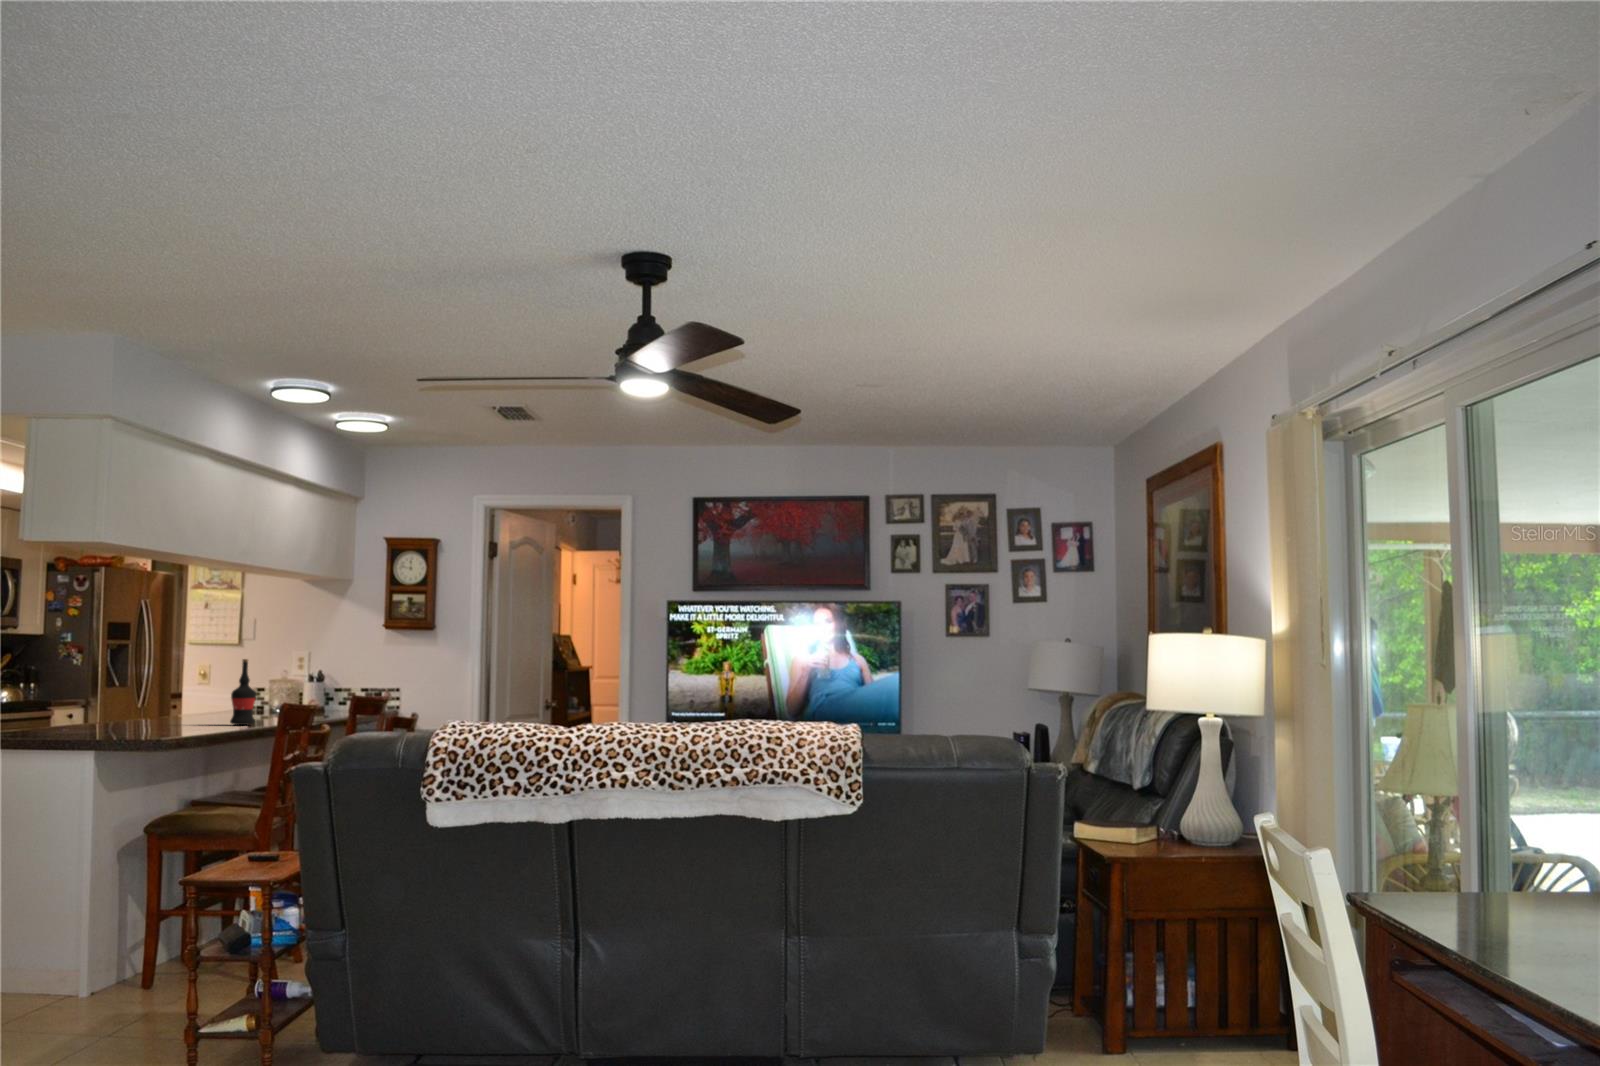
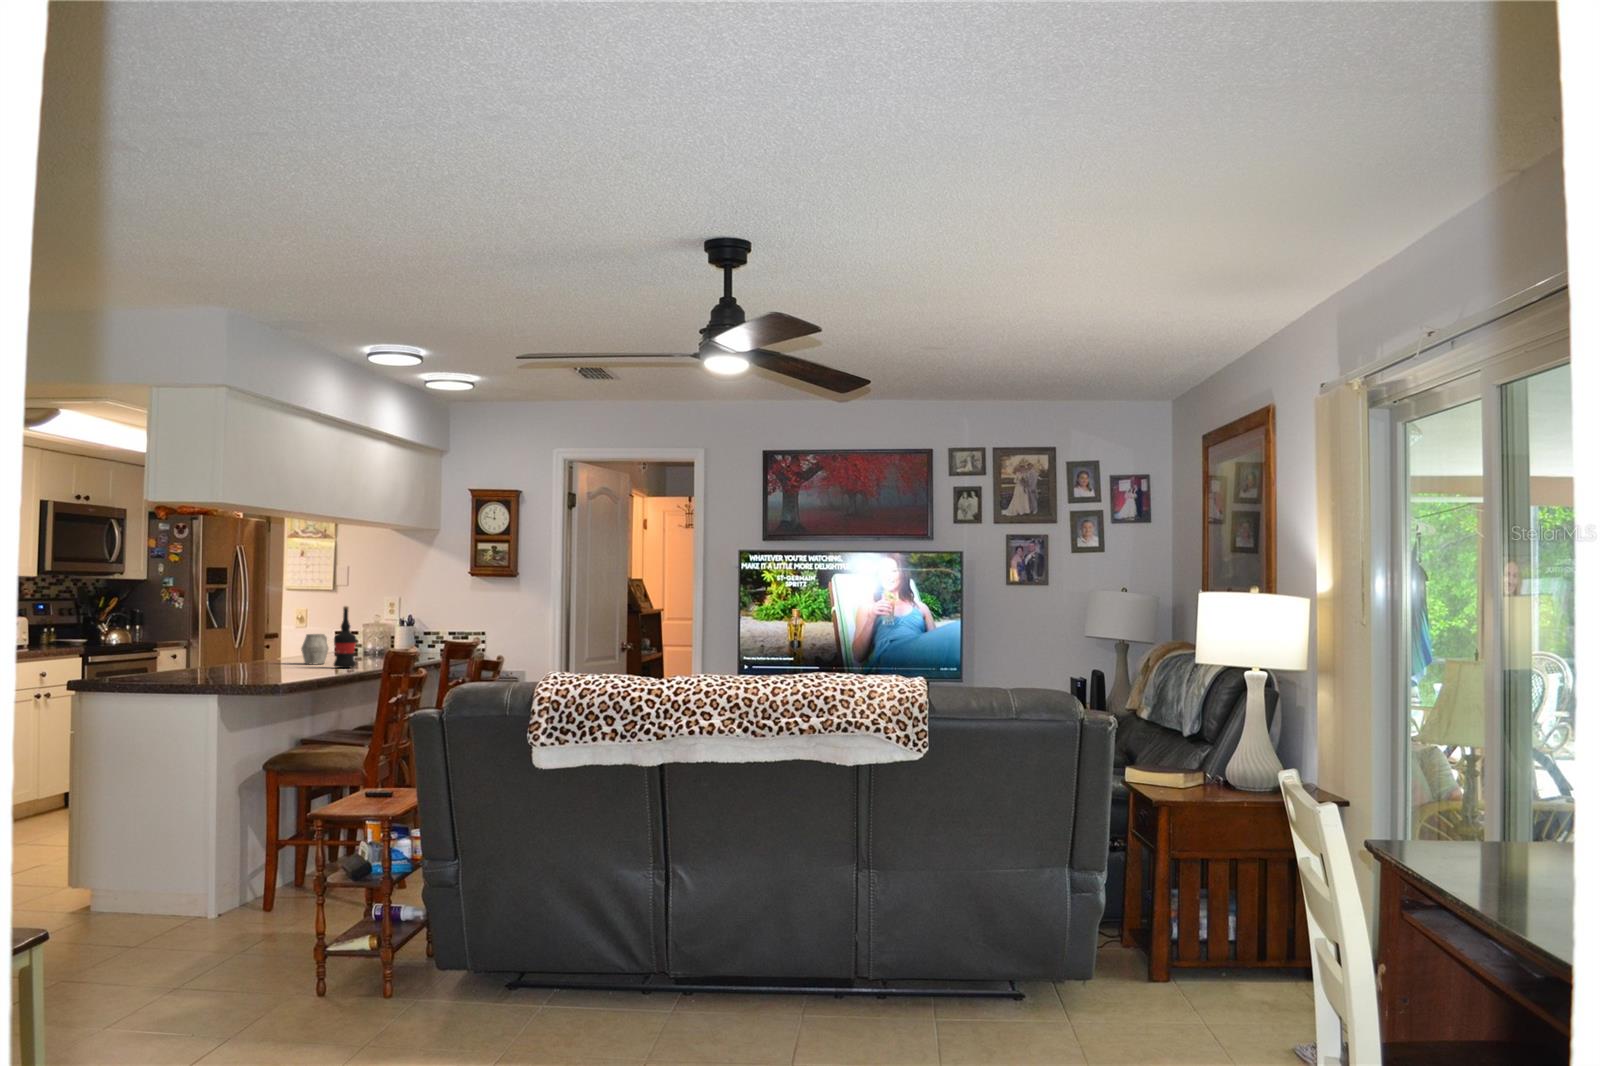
mug: none [197,689,227,722] -> present [301,634,329,664]

